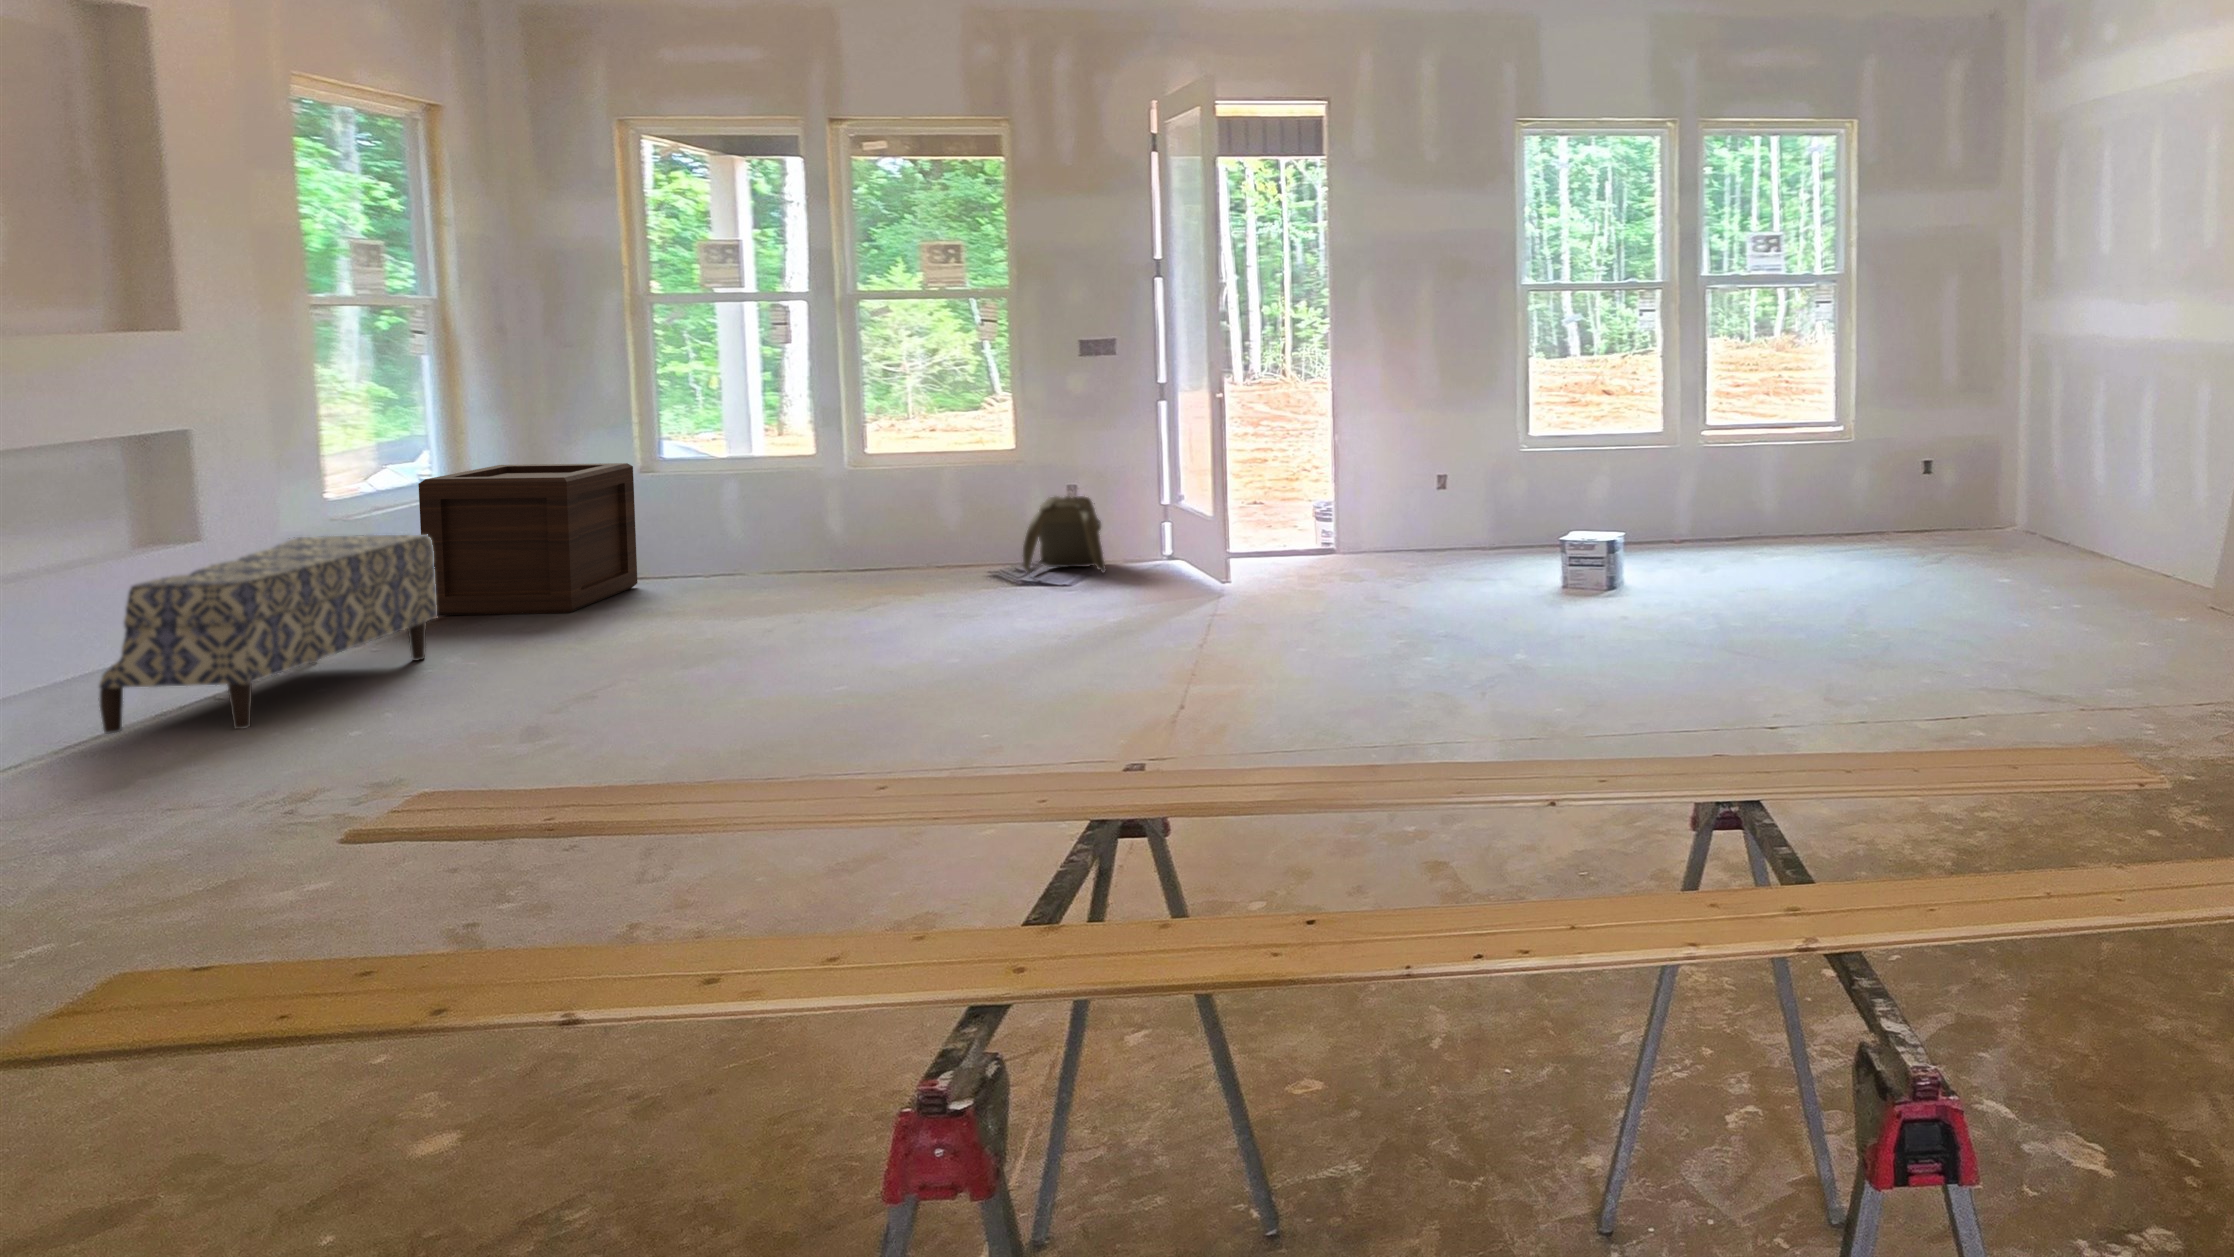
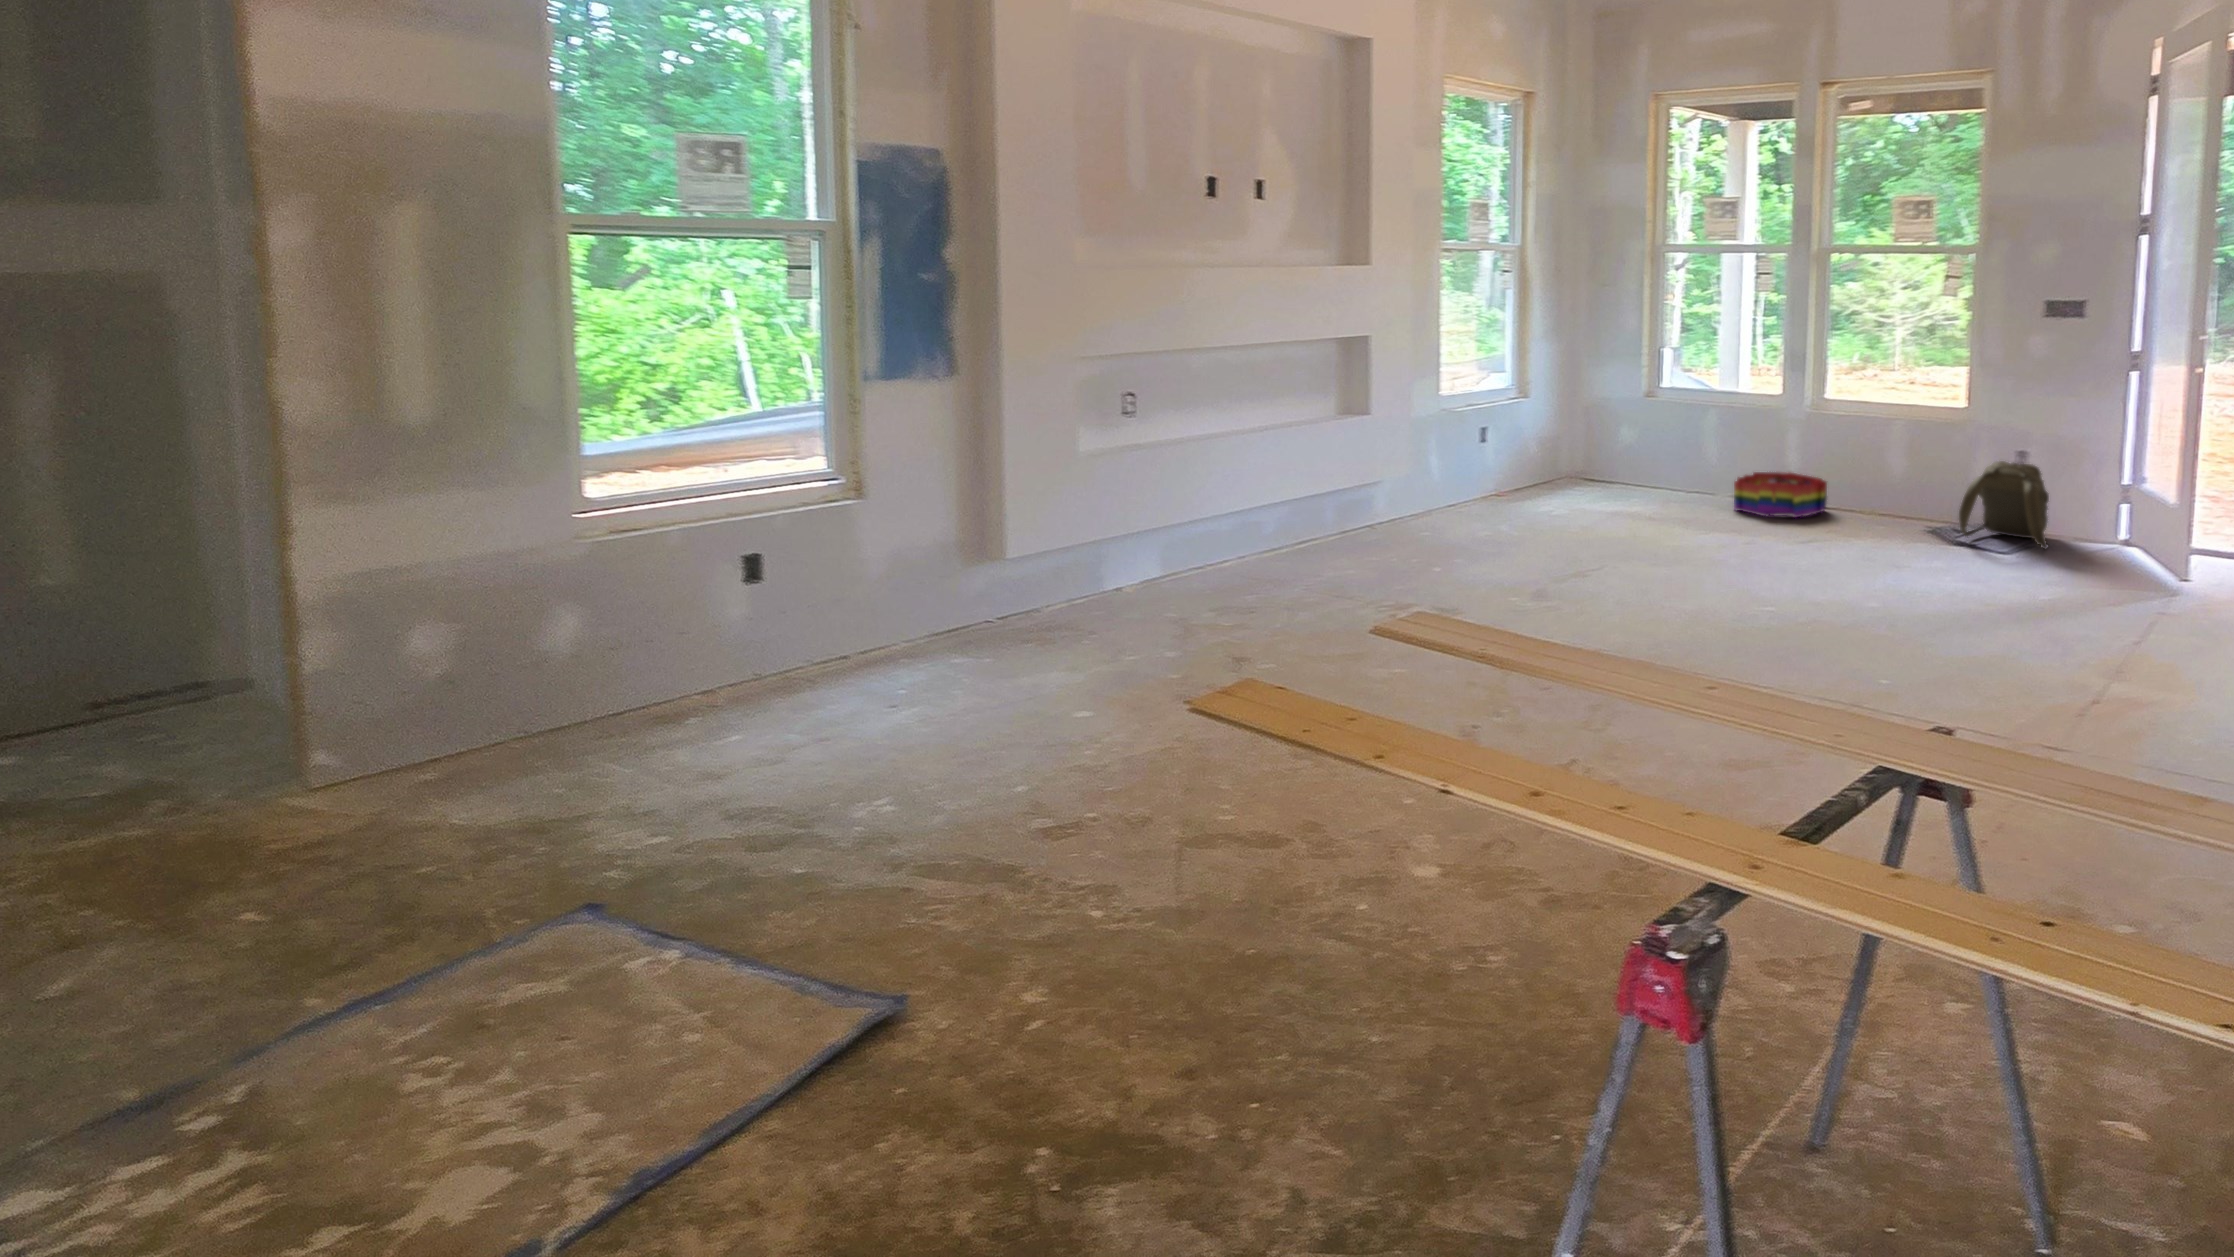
wooden crate: present [418,463,638,616] -> none [1492,382,1644,510]
bench: present [99,534,437,733] -> none [1252,427,1475,571]
storage bin: none [764,538,872,587] -> present [1734,472,1827,517]

